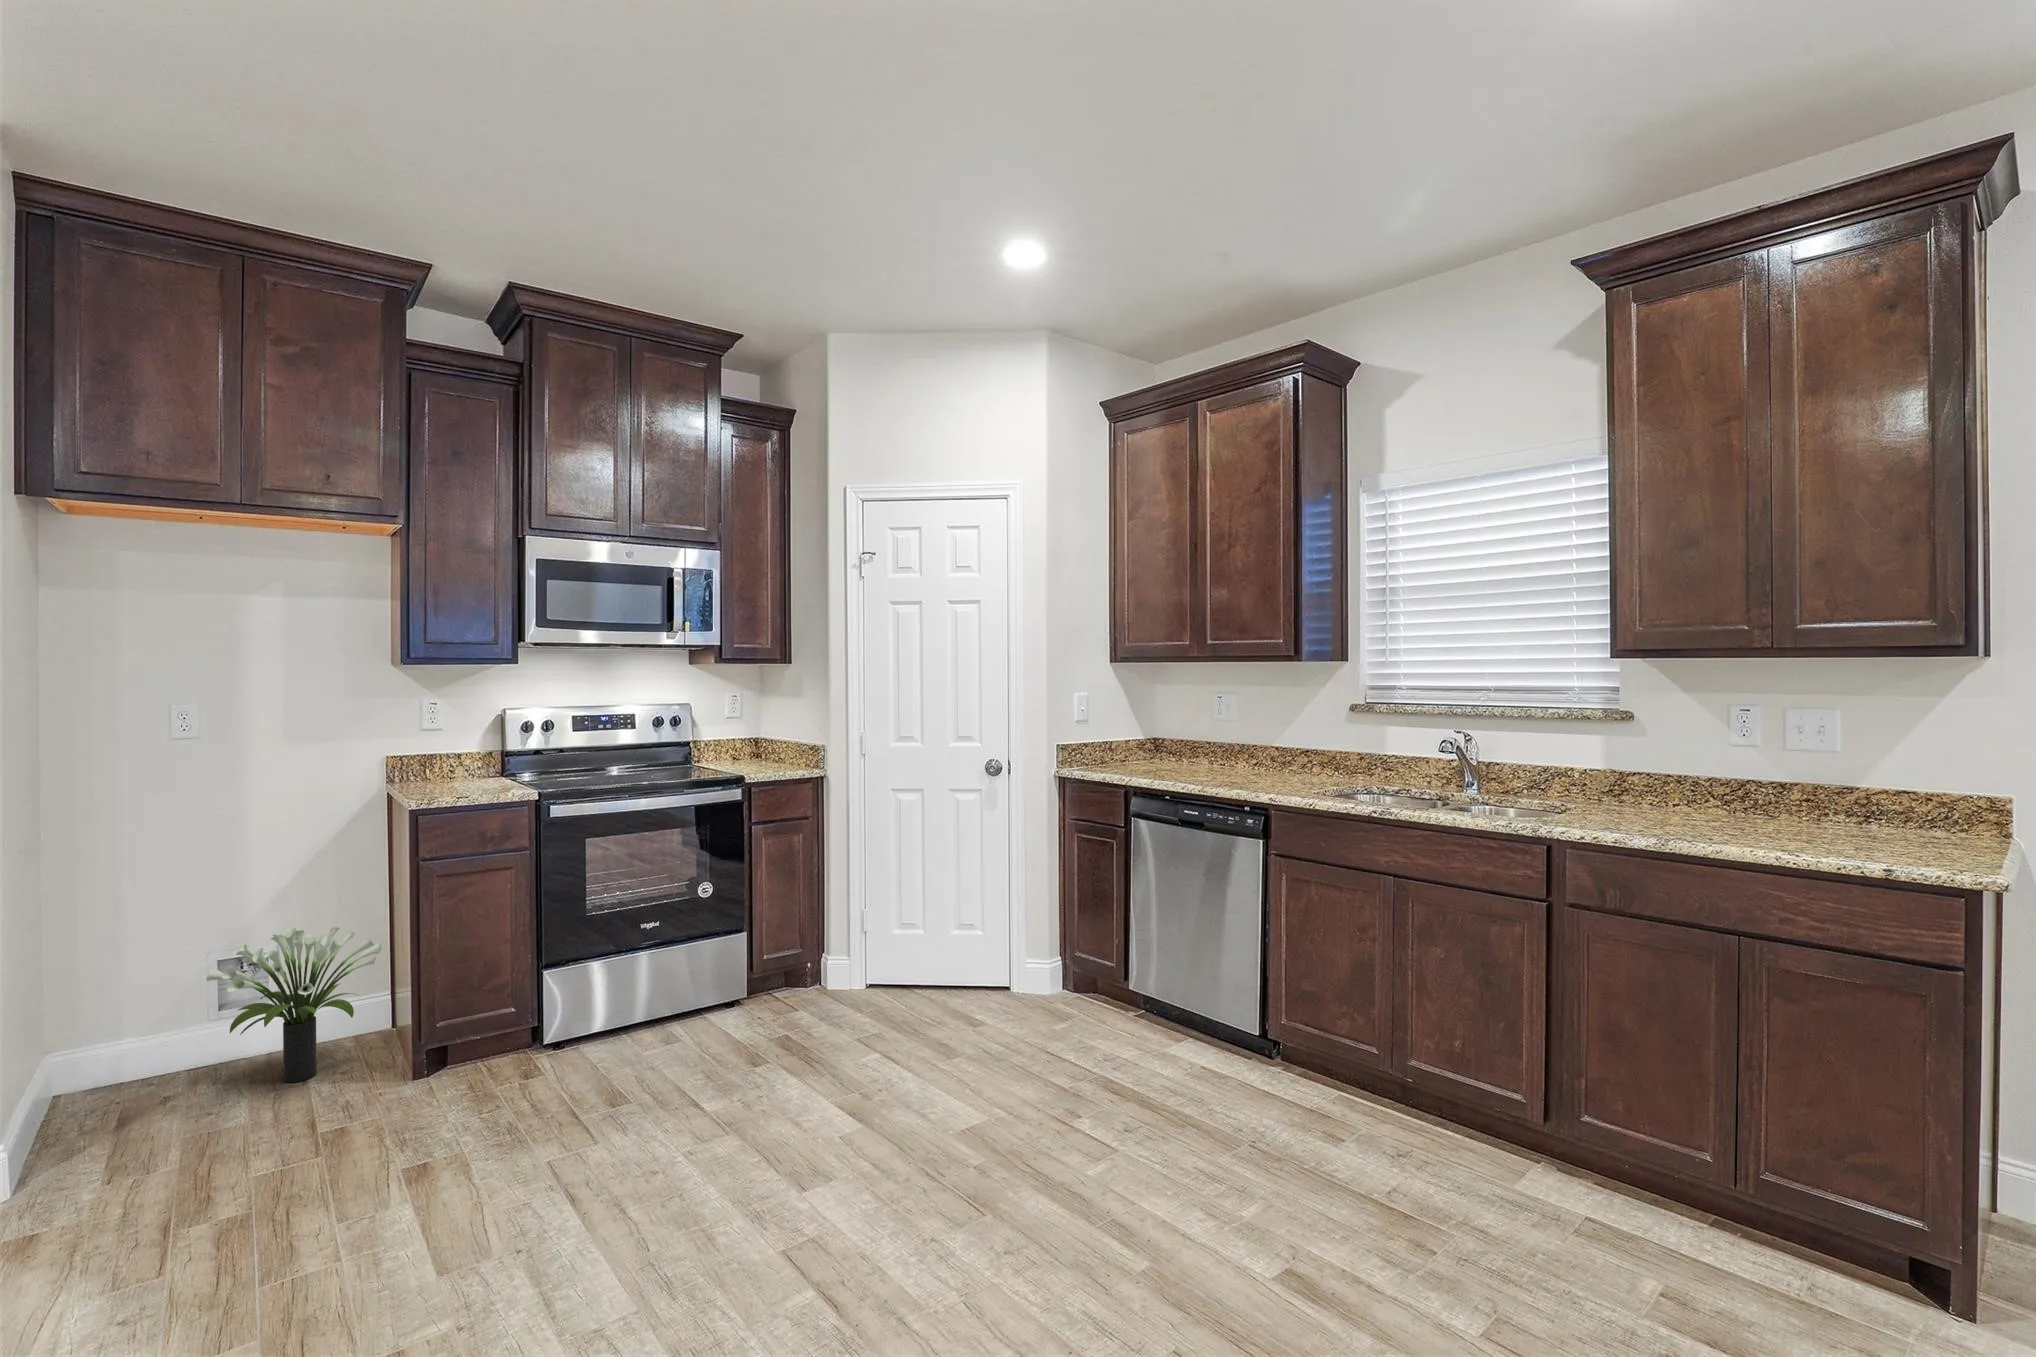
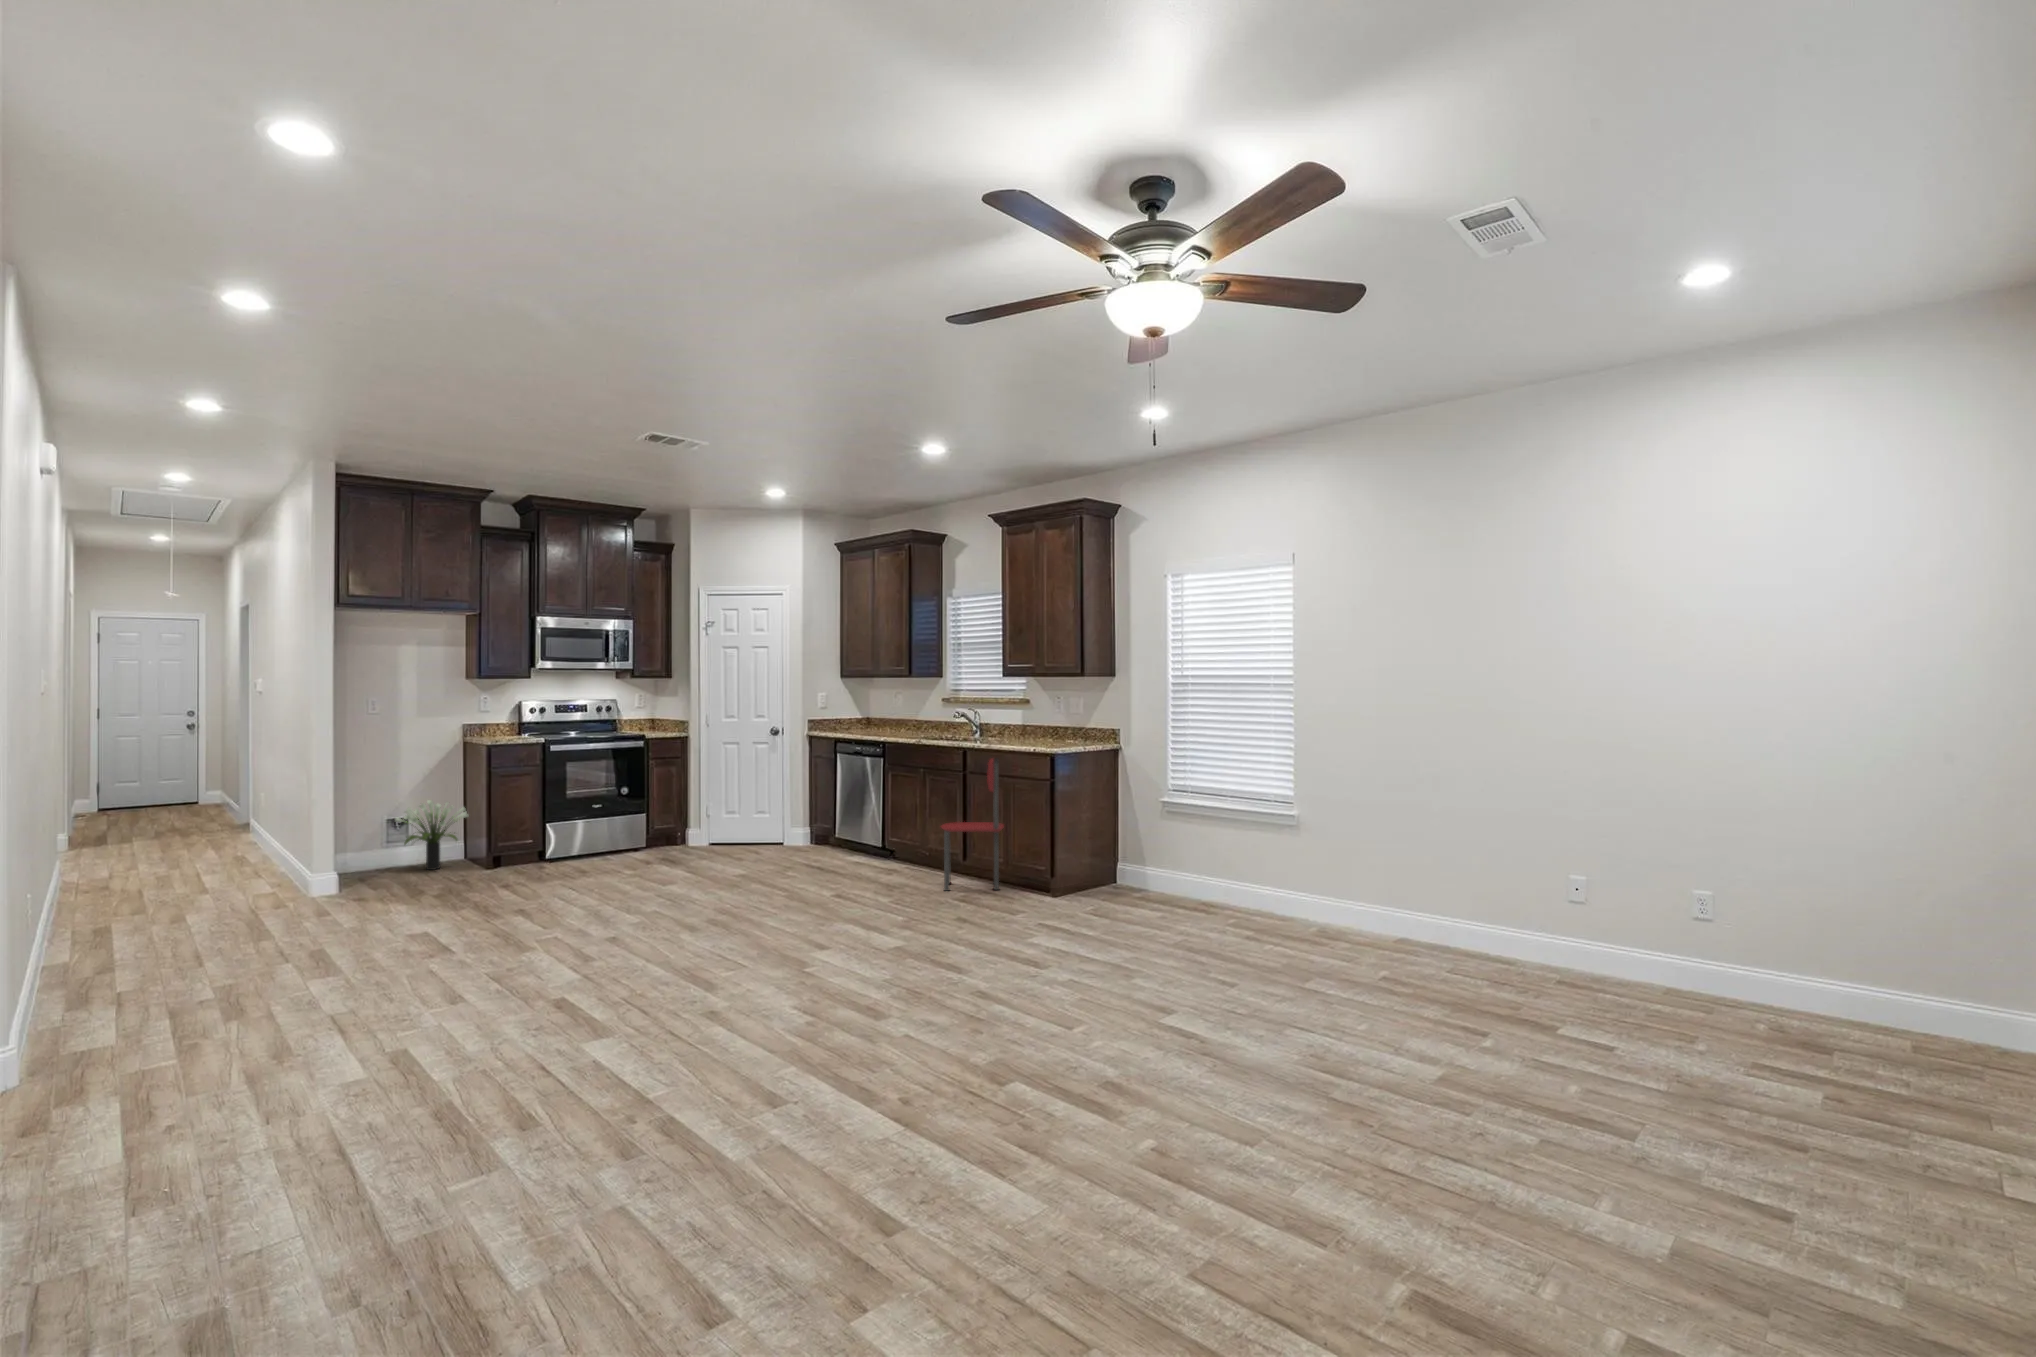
dining chair: none [1540,879,1763,1273] -> present [941,758,1004,891]

